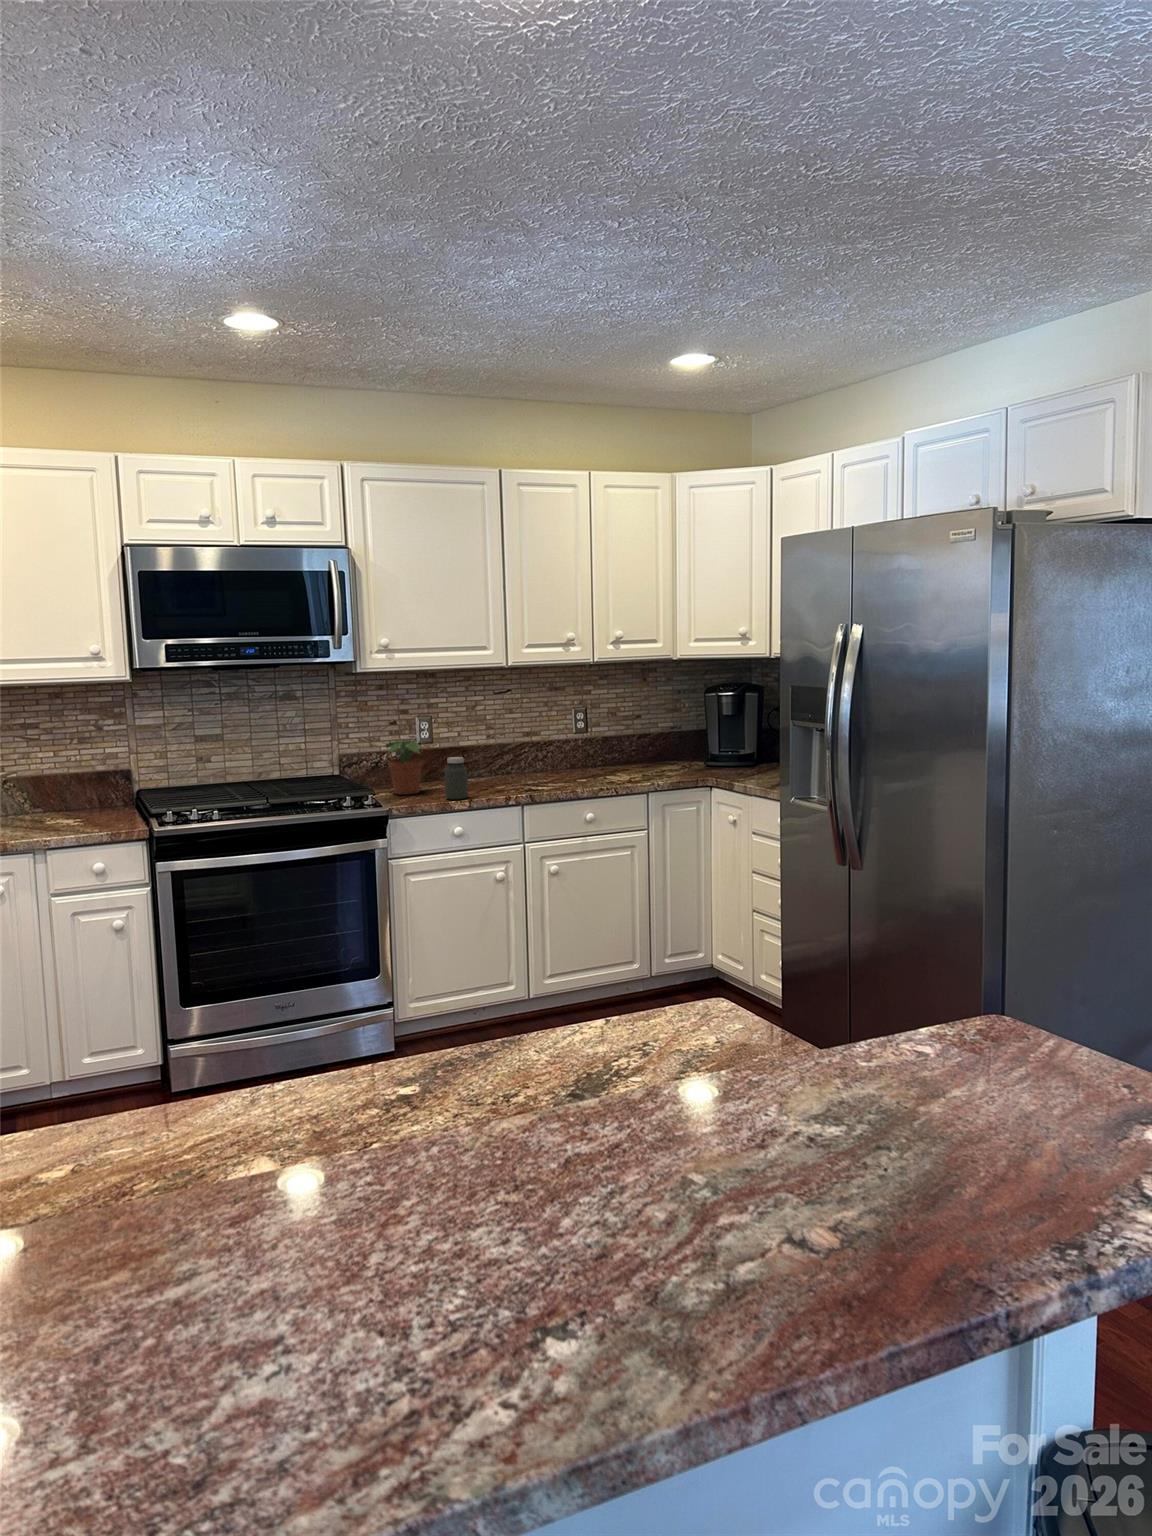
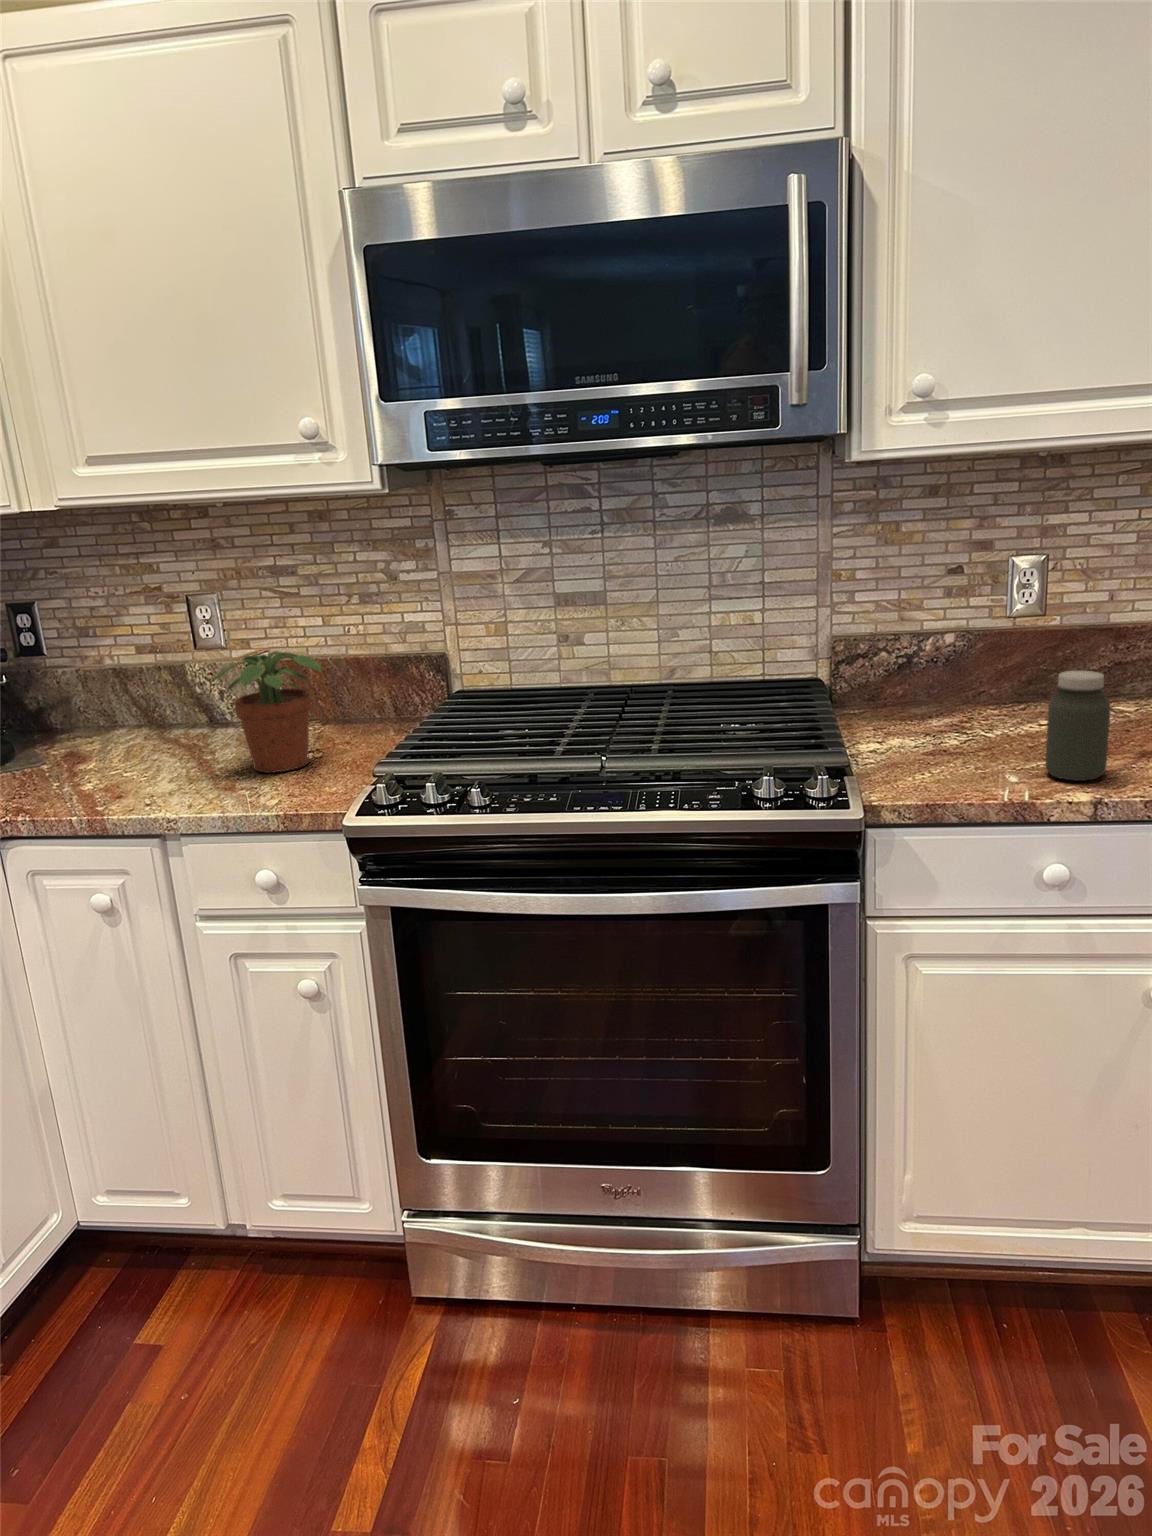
potted plant: present [385,740,429,795] -> present [211,651,322,773]

